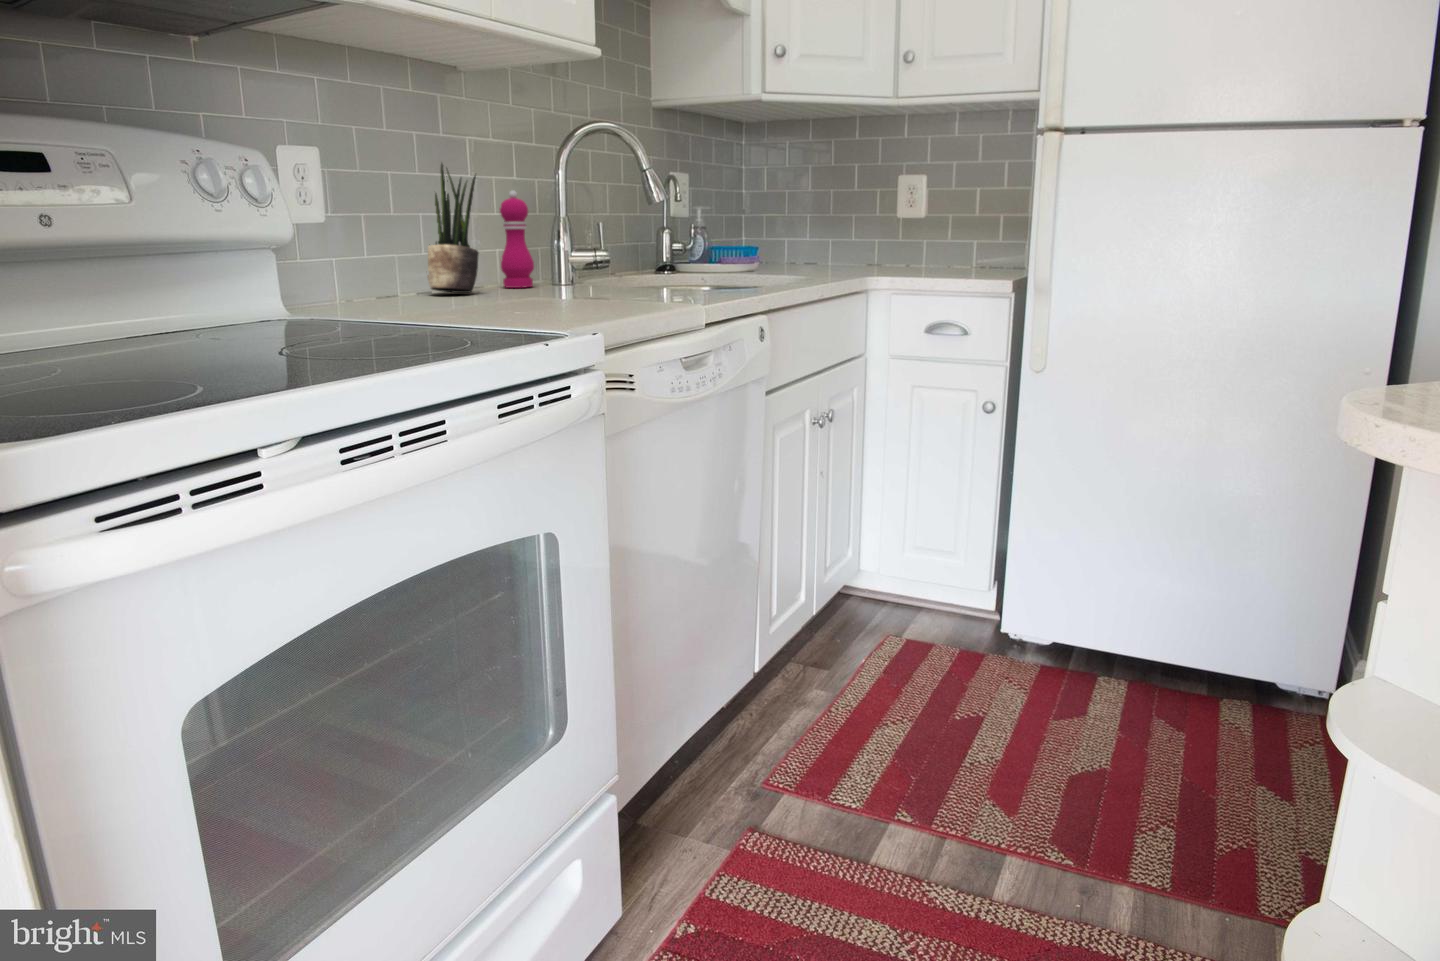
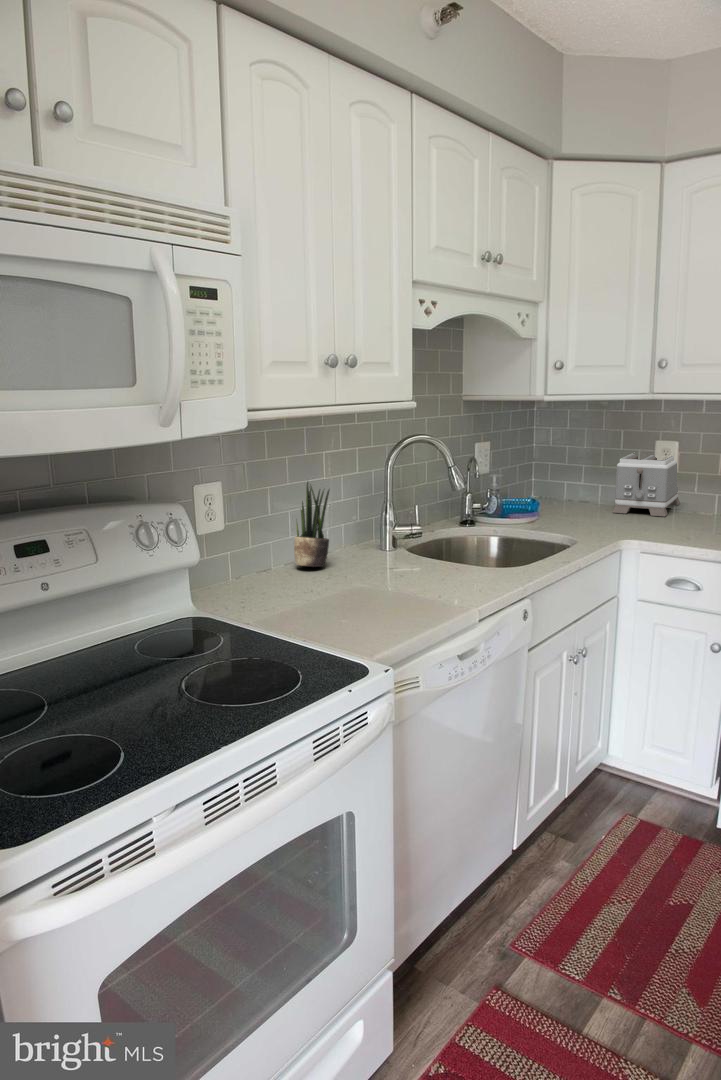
pepper mill: present [500,191,534,288] -> none [345,489,369,555]
toaster: none [849,193,929,267] -> present [613,454,680,517]

